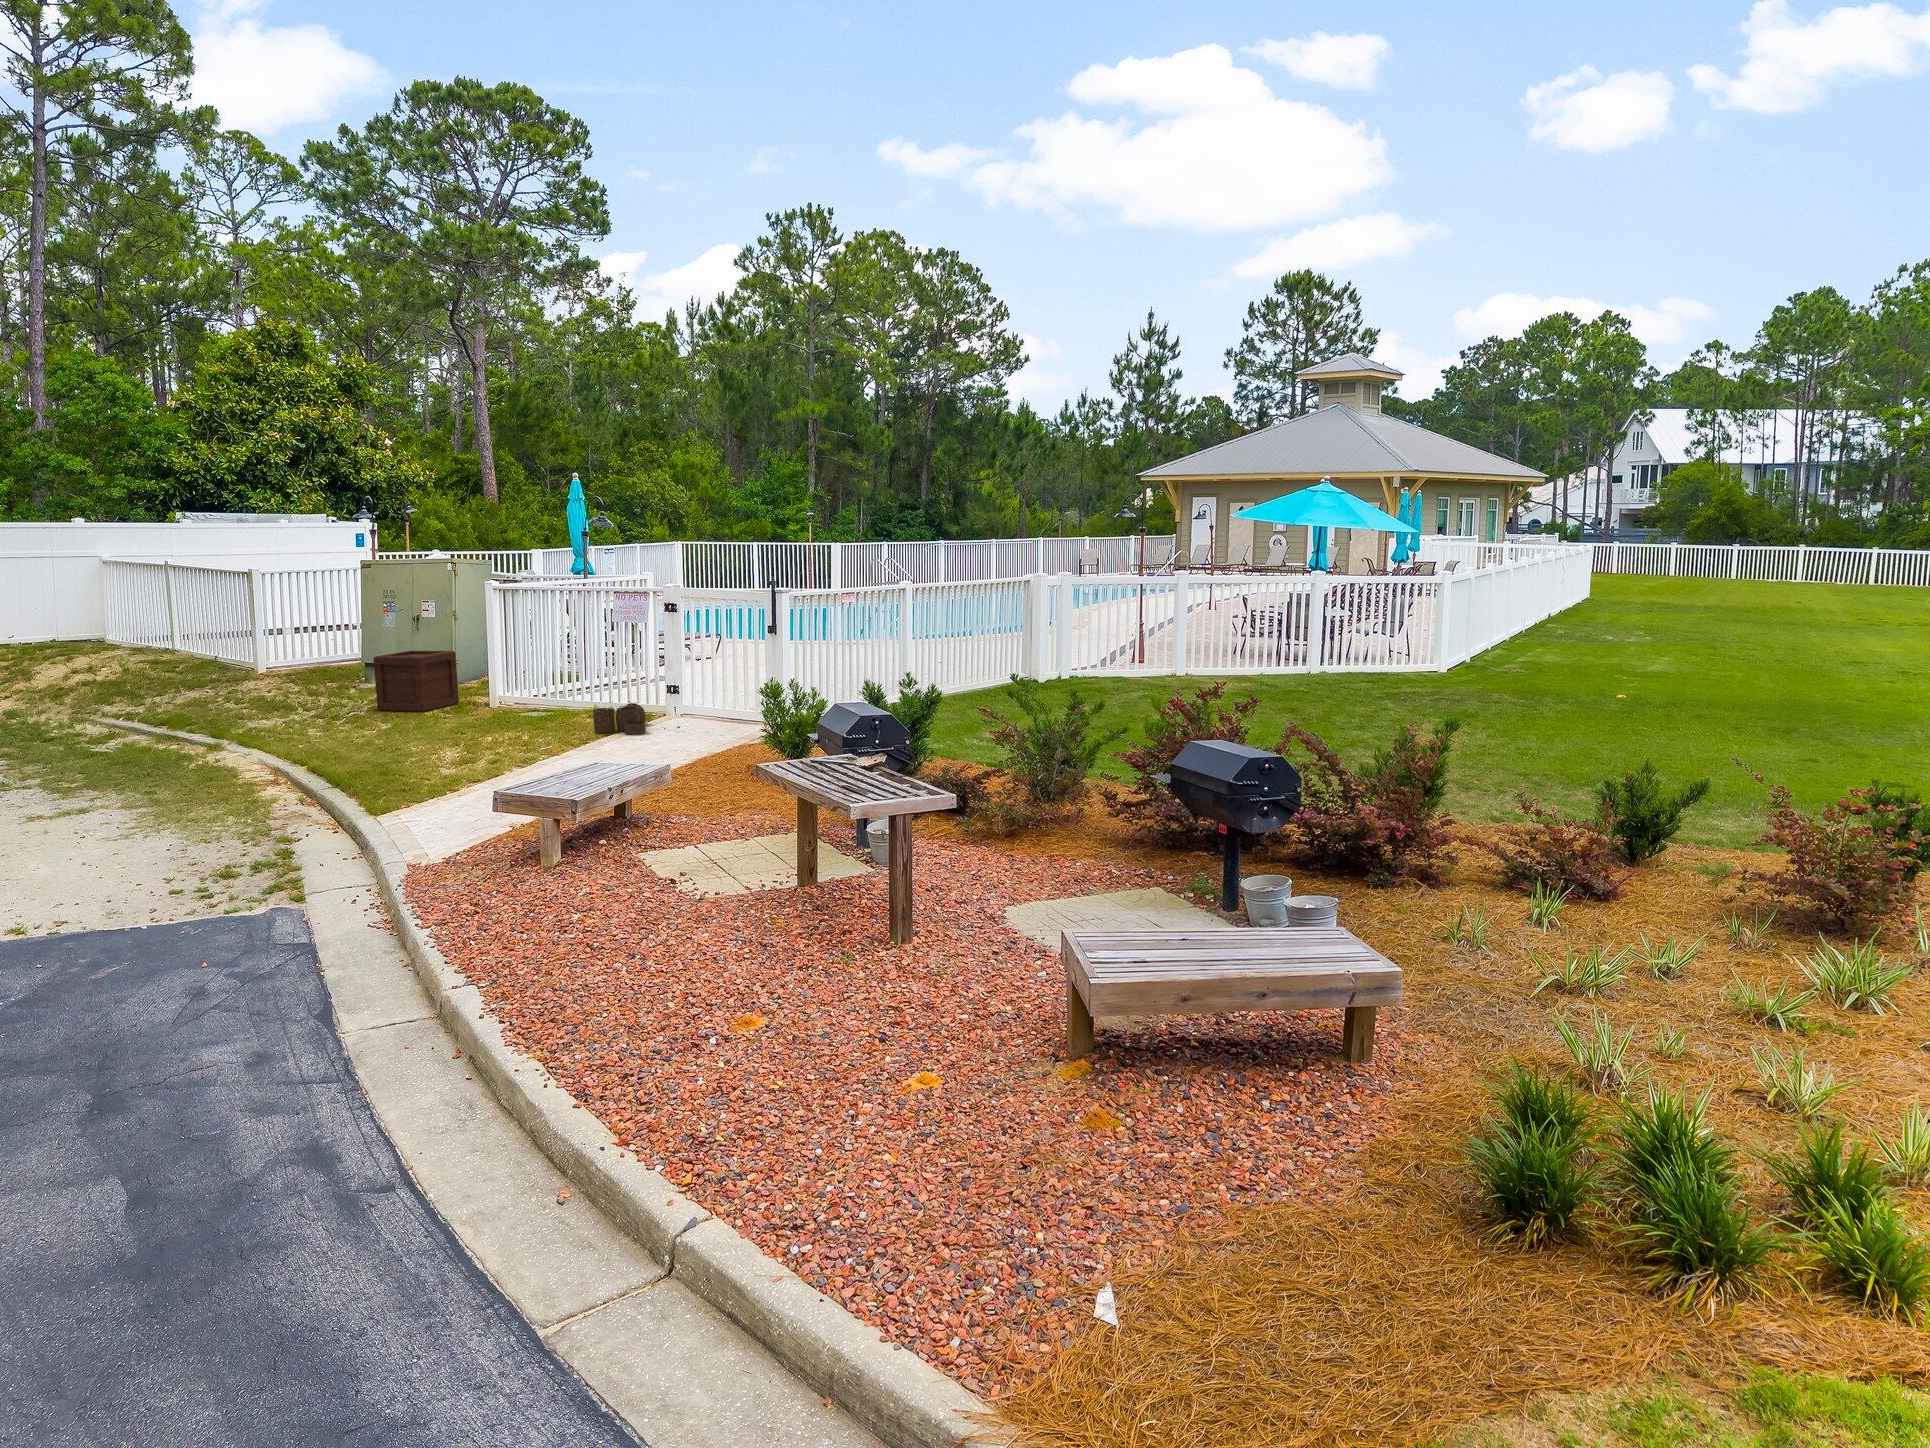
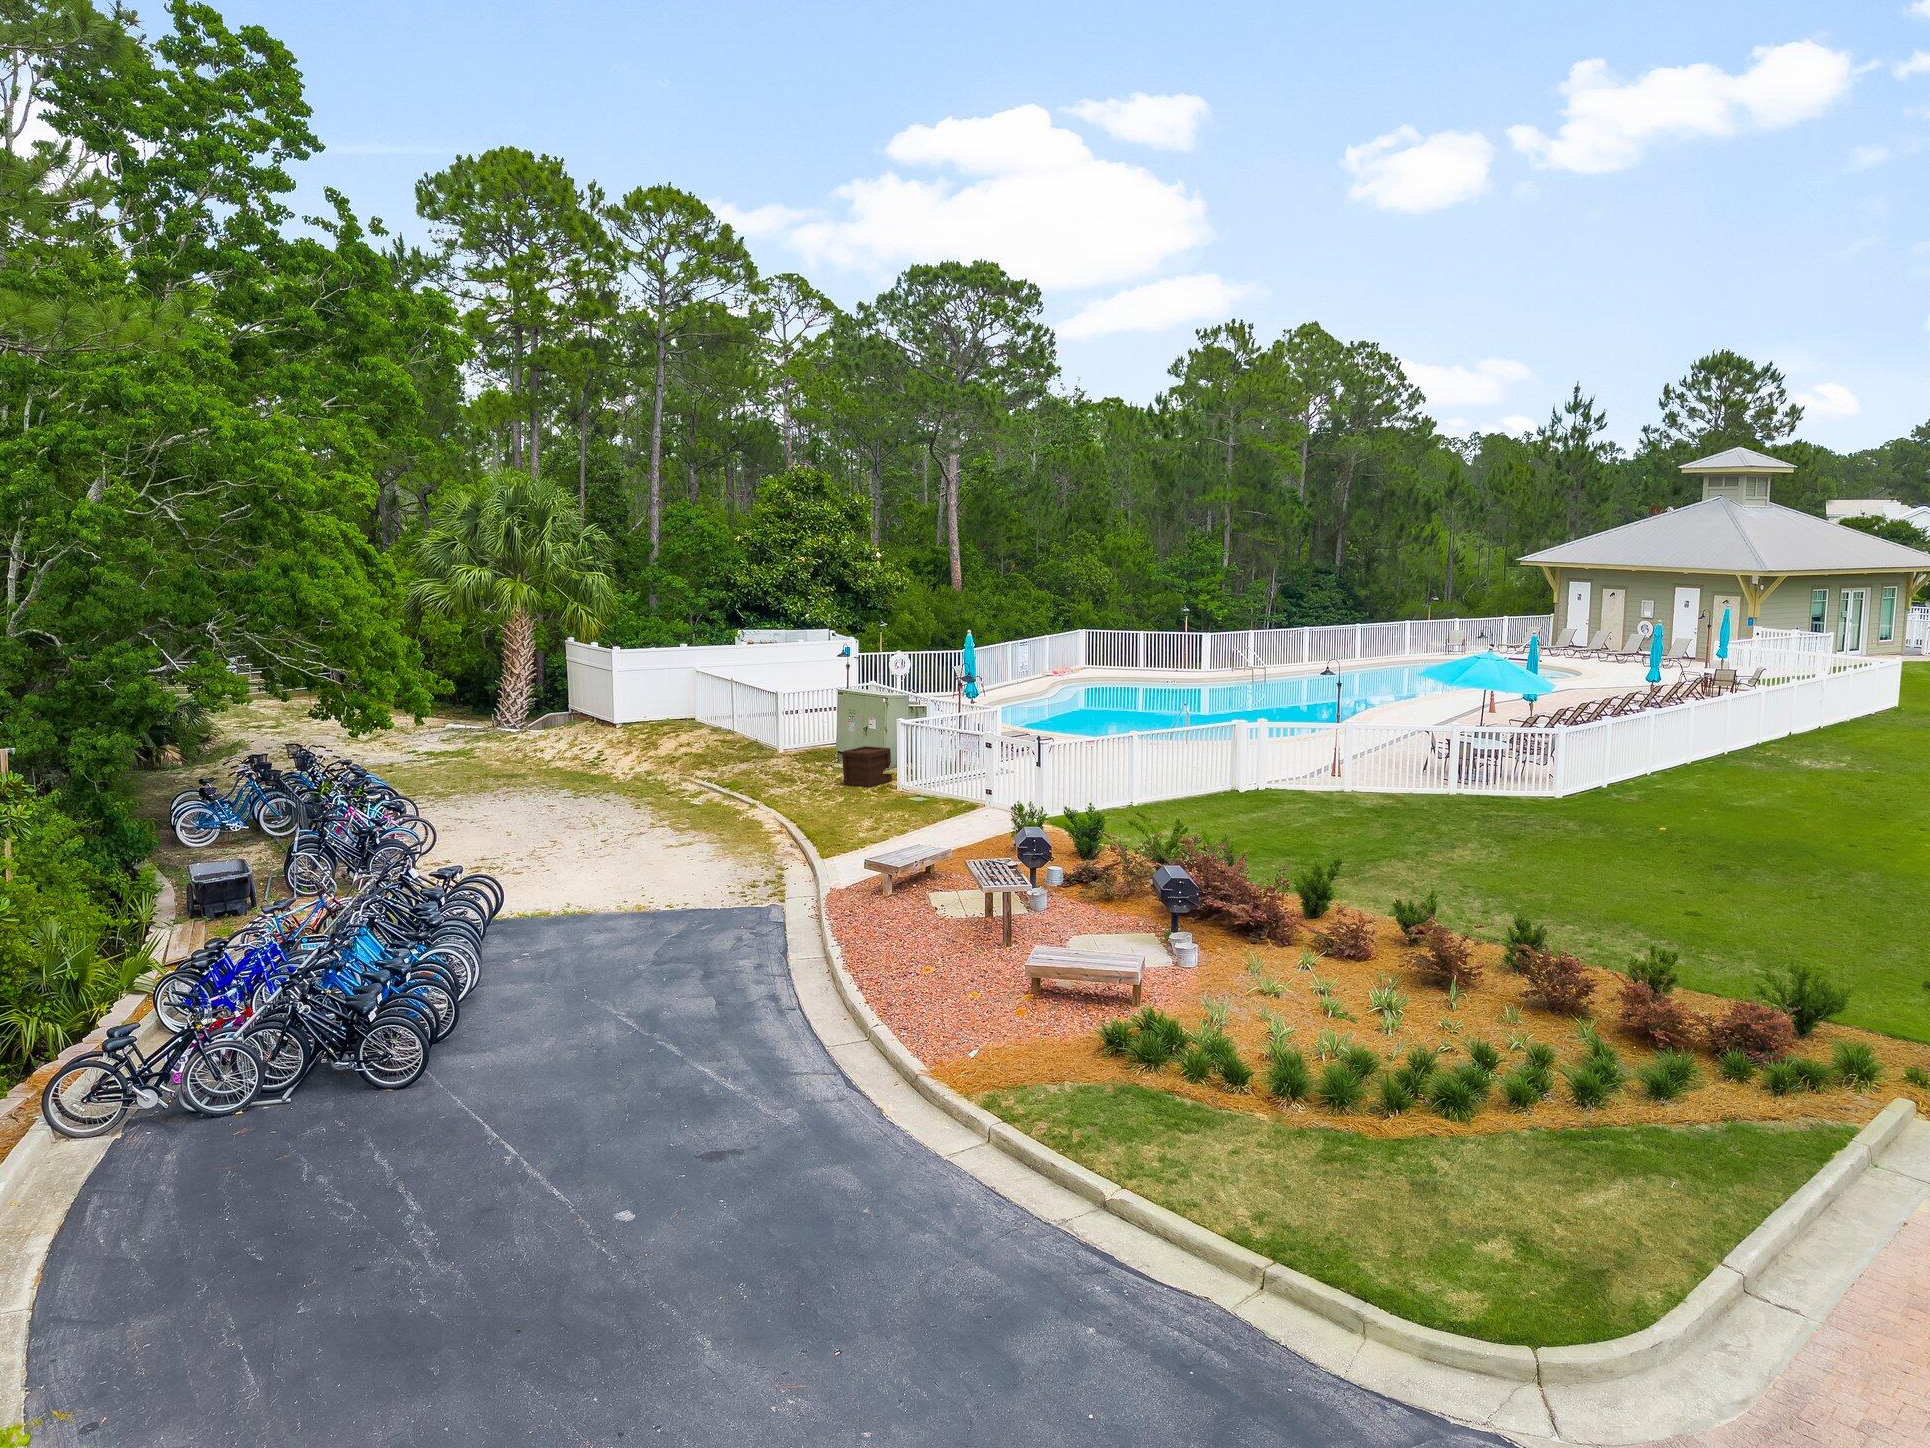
woven basket: present [593,703,646,735] -> none [958,791,991,814]

